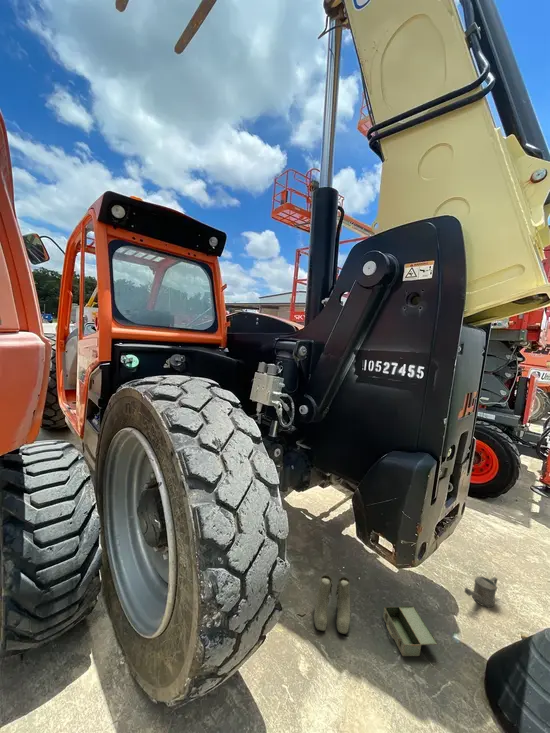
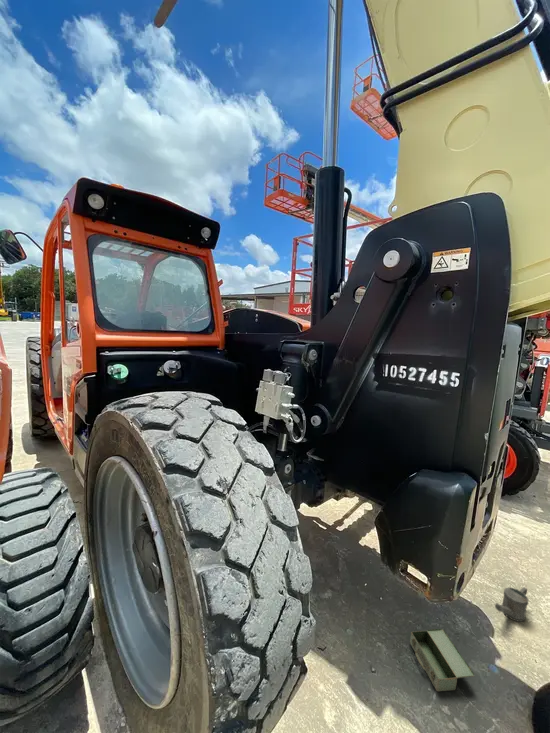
boots: present [314,575,350,634] -> none [335,600,376,668]

